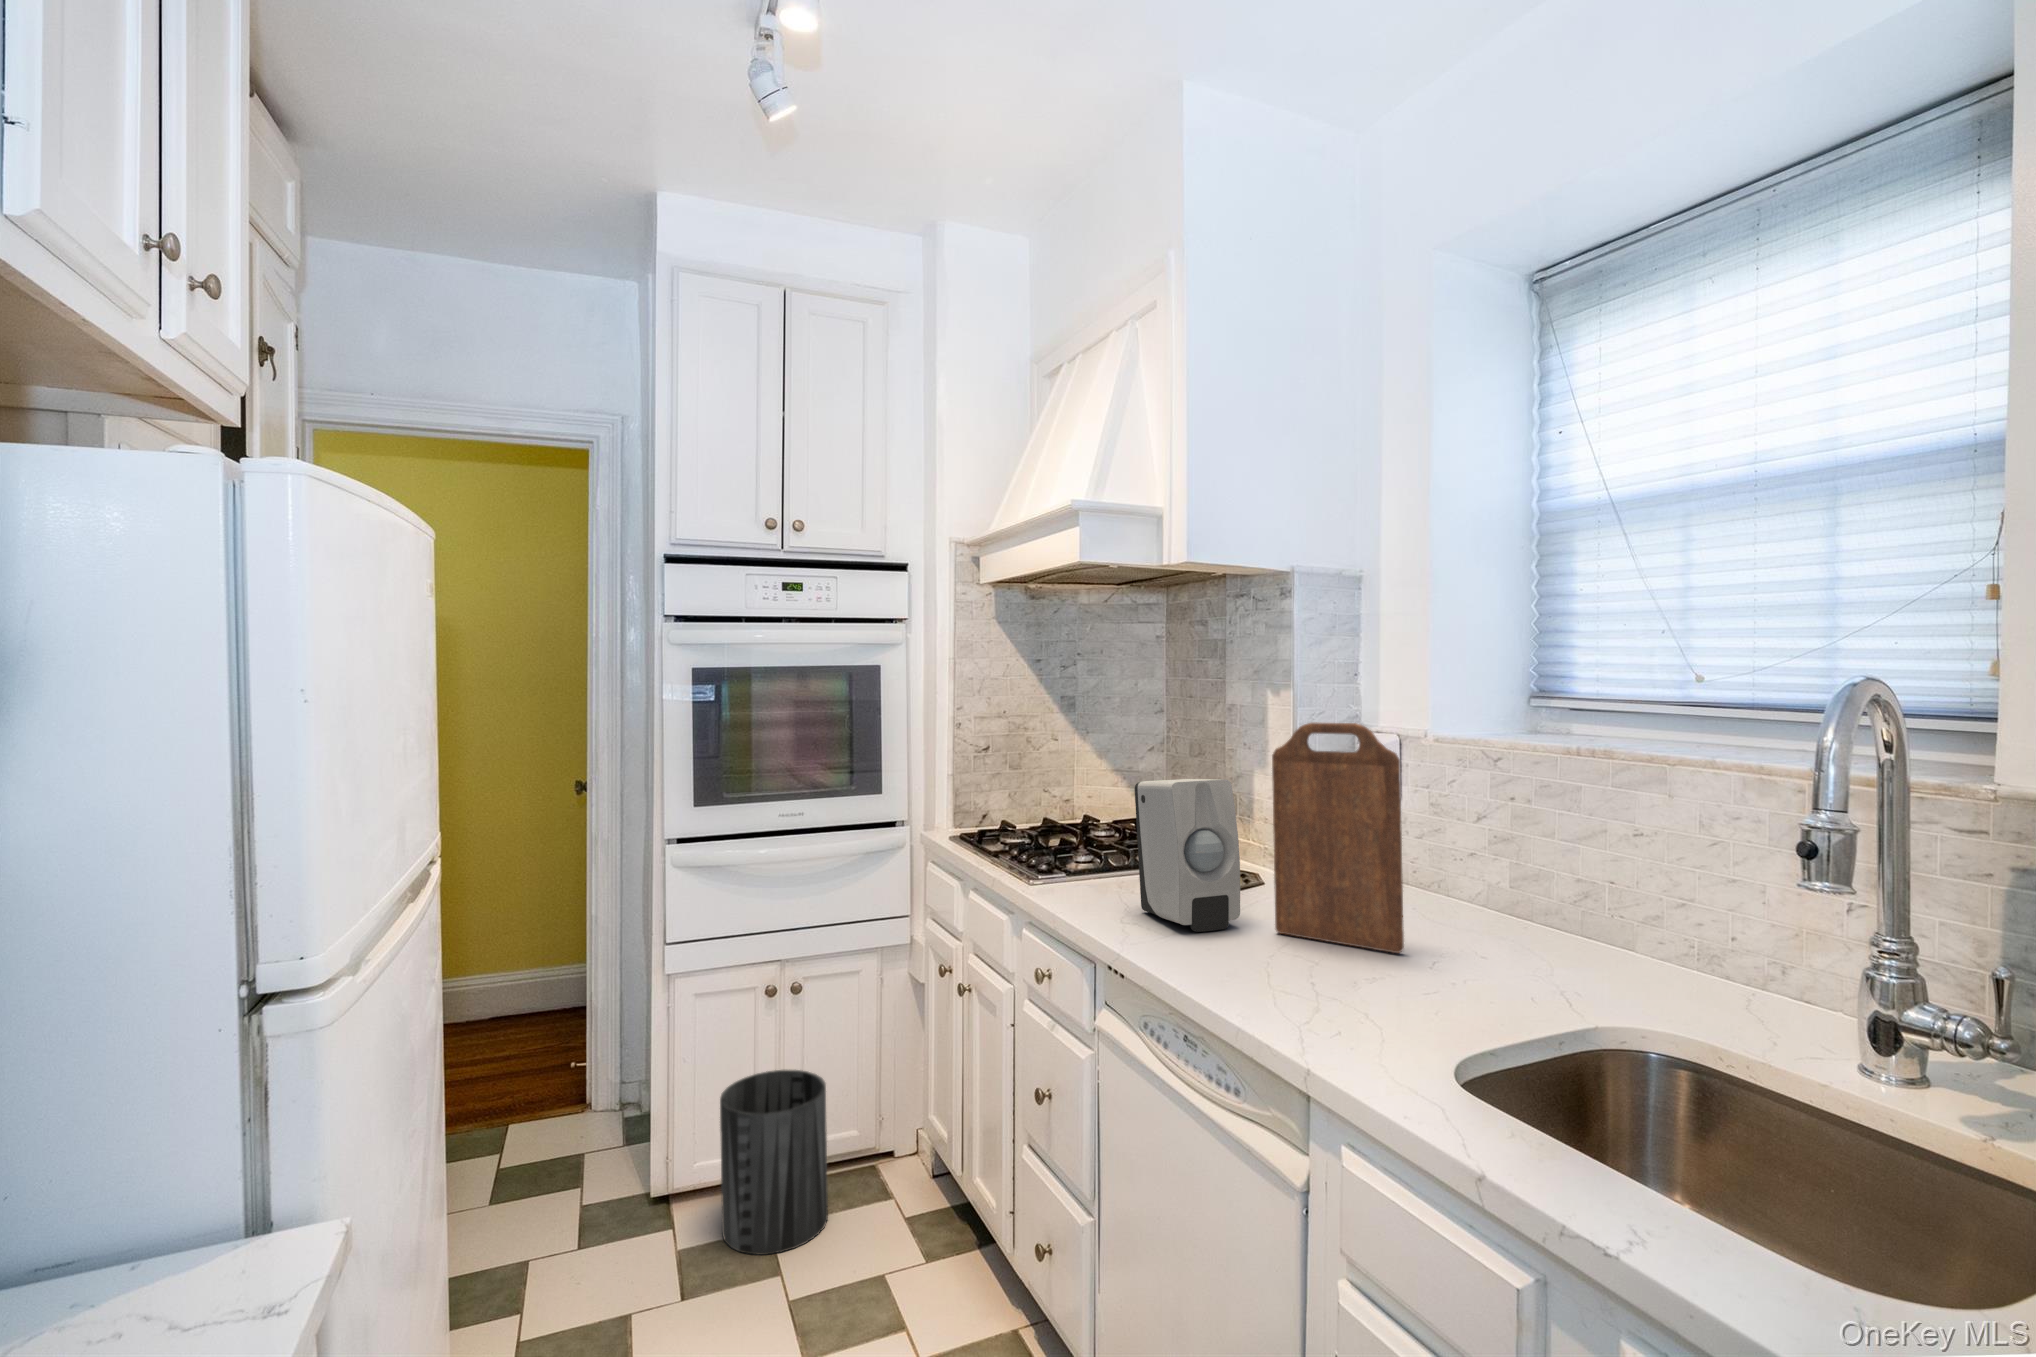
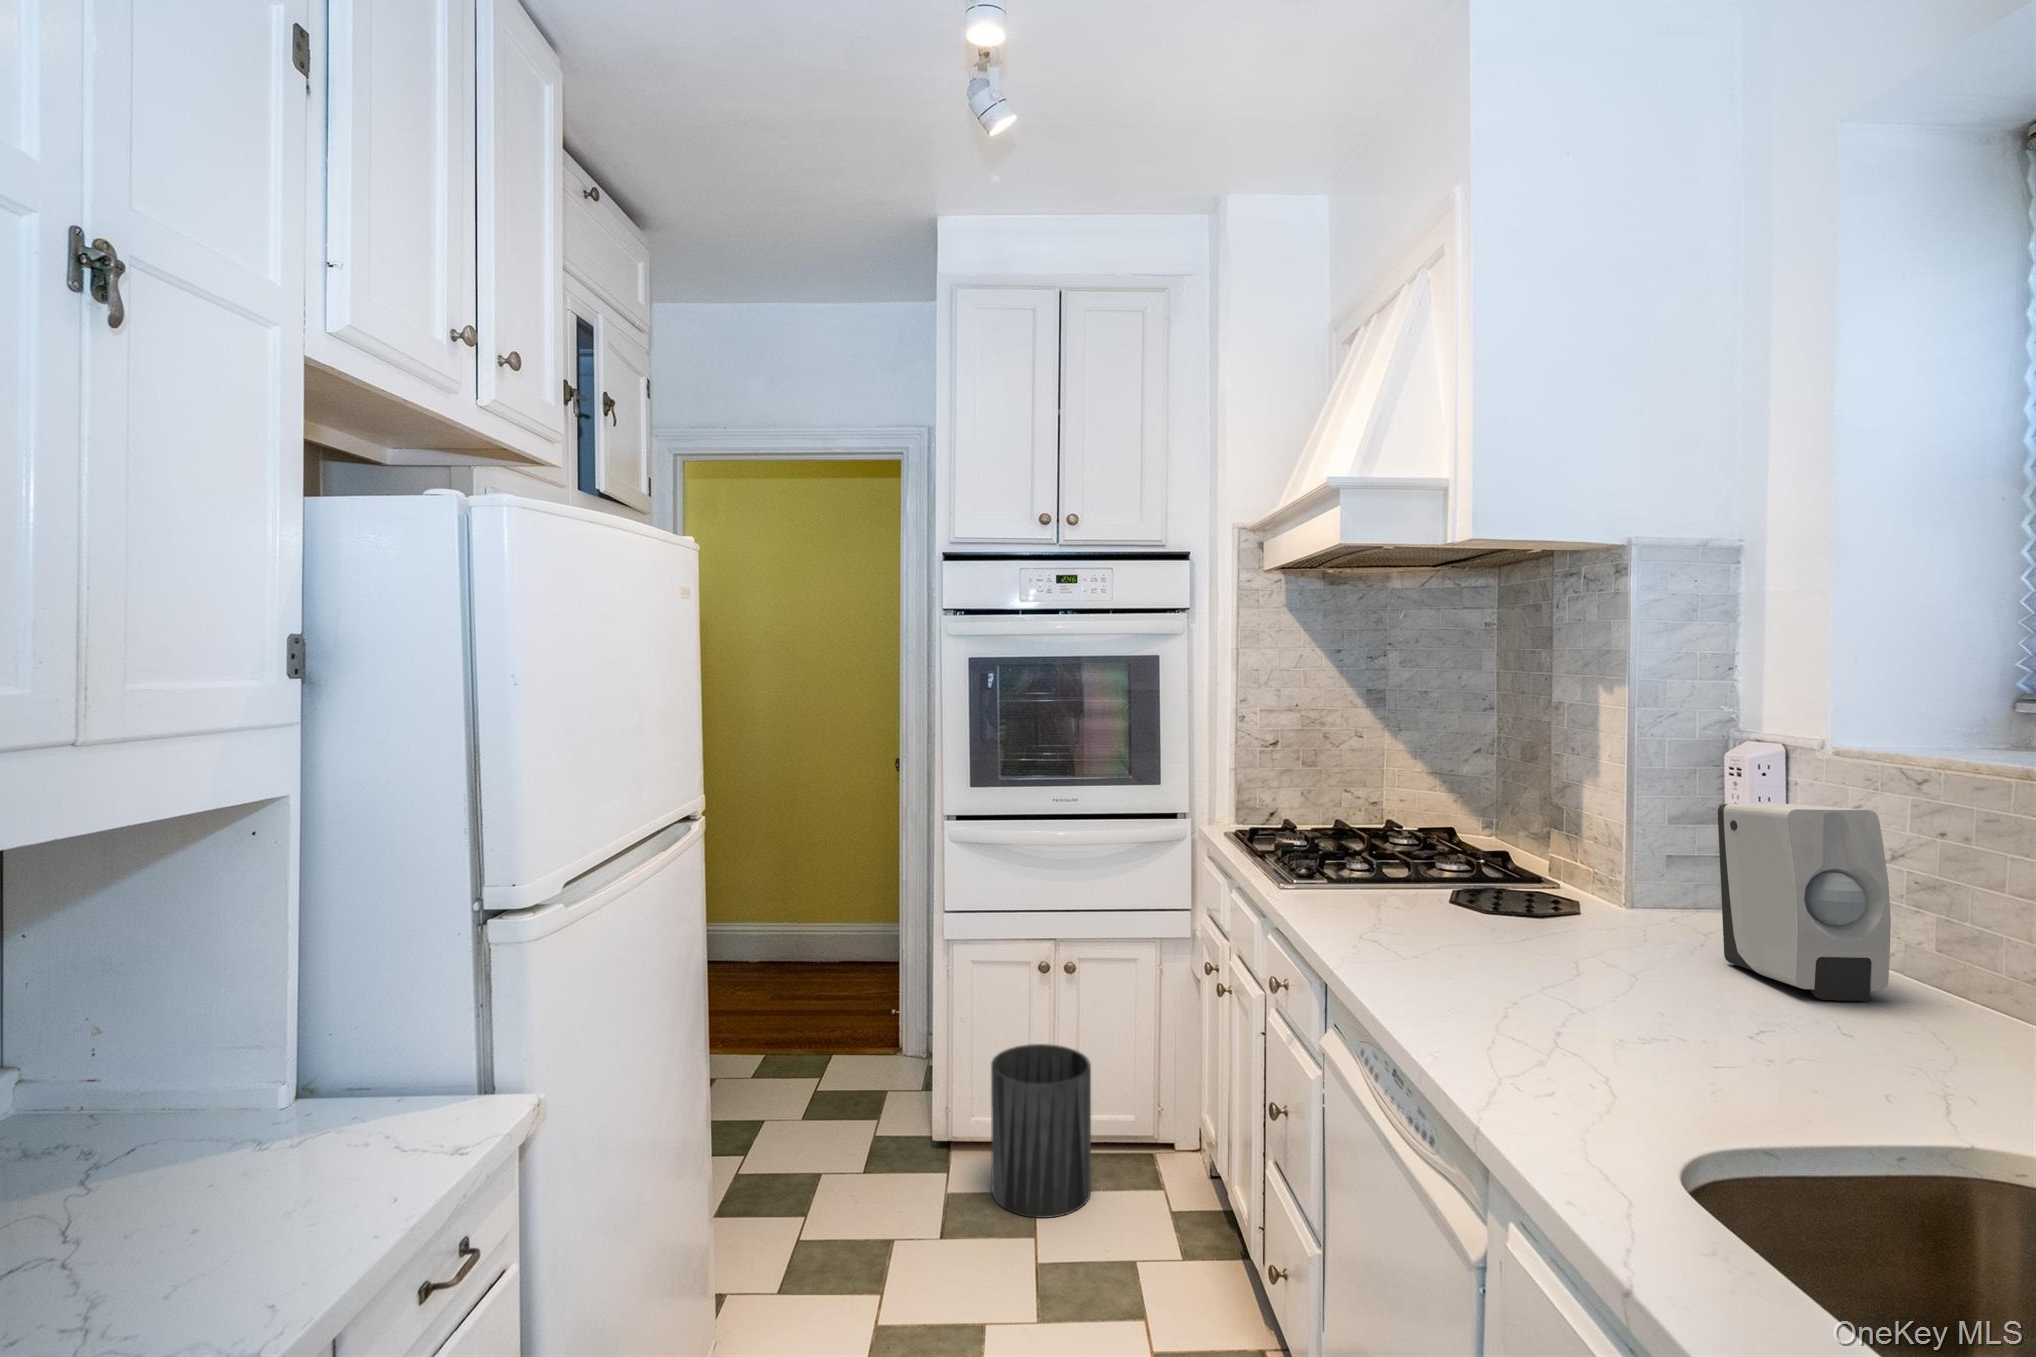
cutting board: present [1272,722,1404,953] -> none [1538,734,1697,1018]
soap dispenser: present [1135,779,1240,932] -> present [1718,804,1891,1001]

